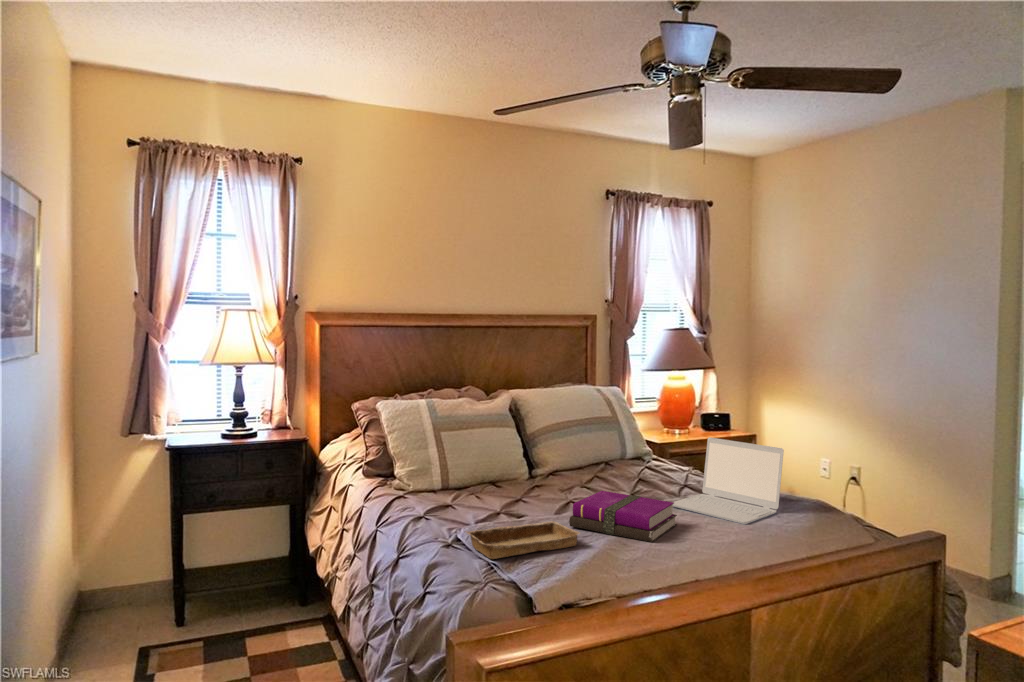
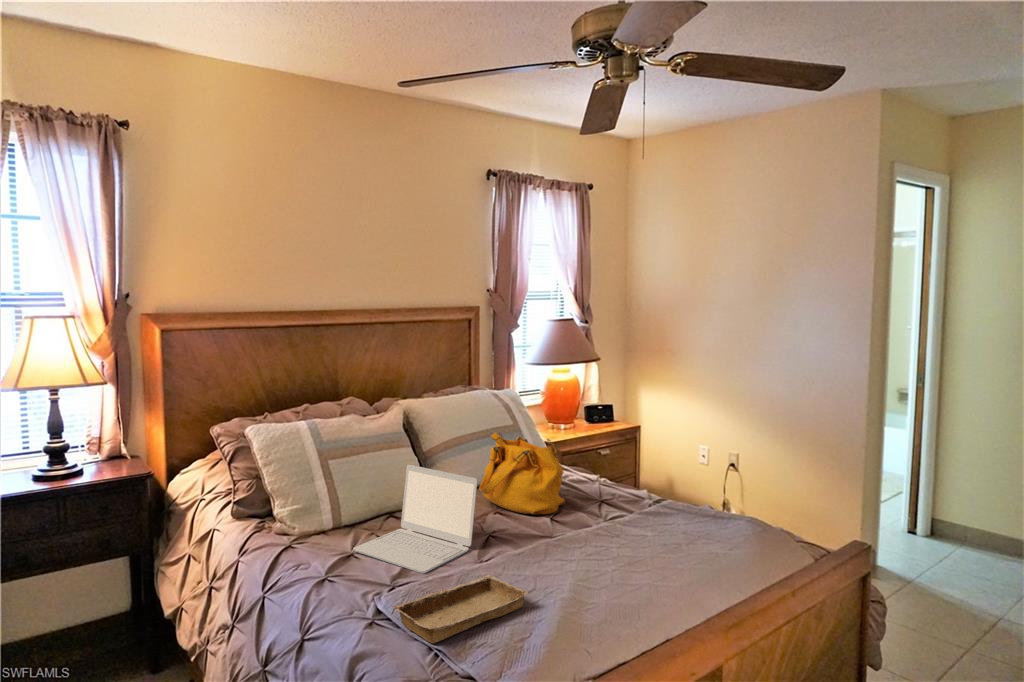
handbag: none [568,418,648,492] -> present [479,432,565,515]
laptop: present [673,437,784,524] -> present [353,465,477,574]
notebook: present [569,491,677,542] -> none [505,526,618,591]

